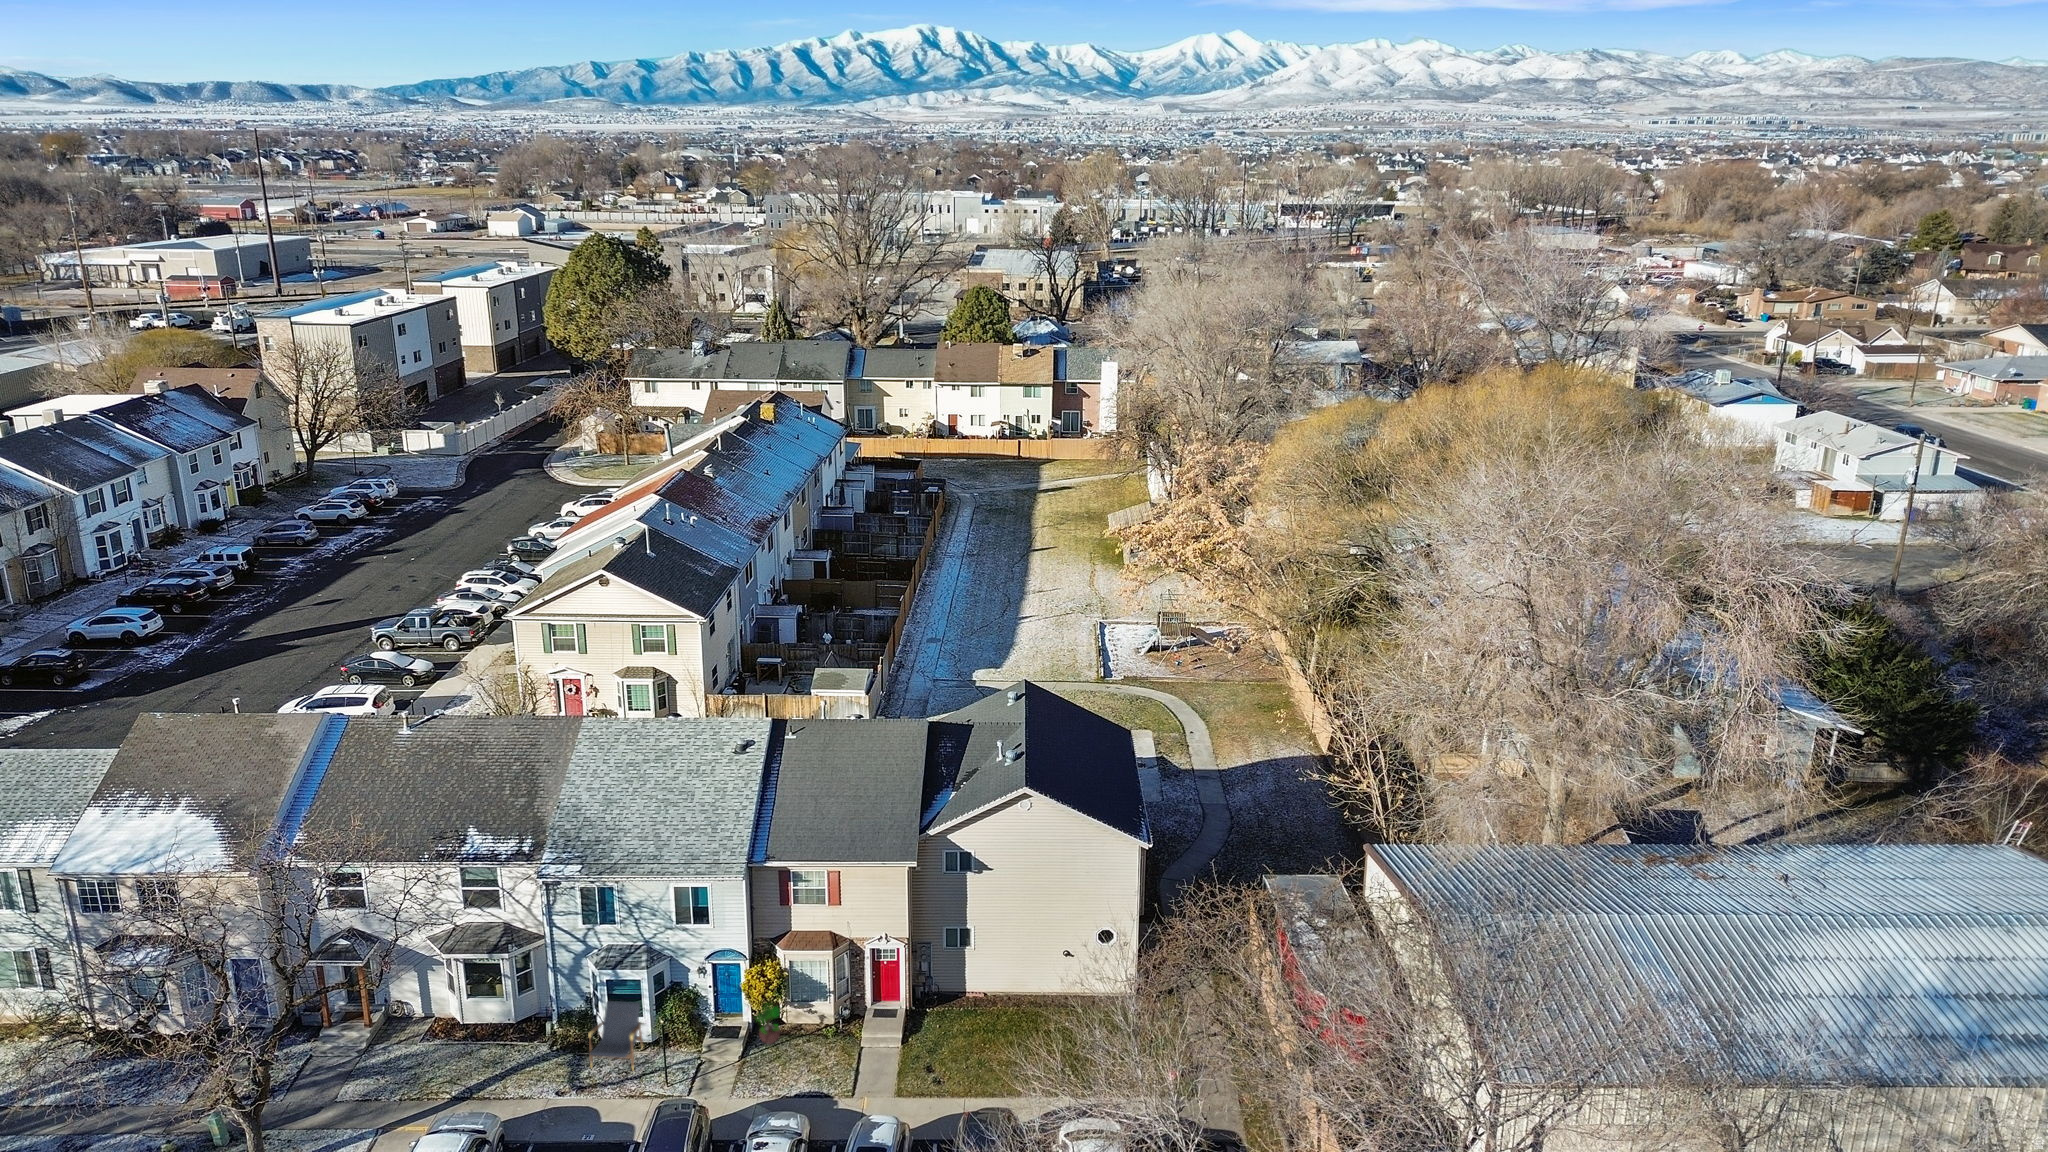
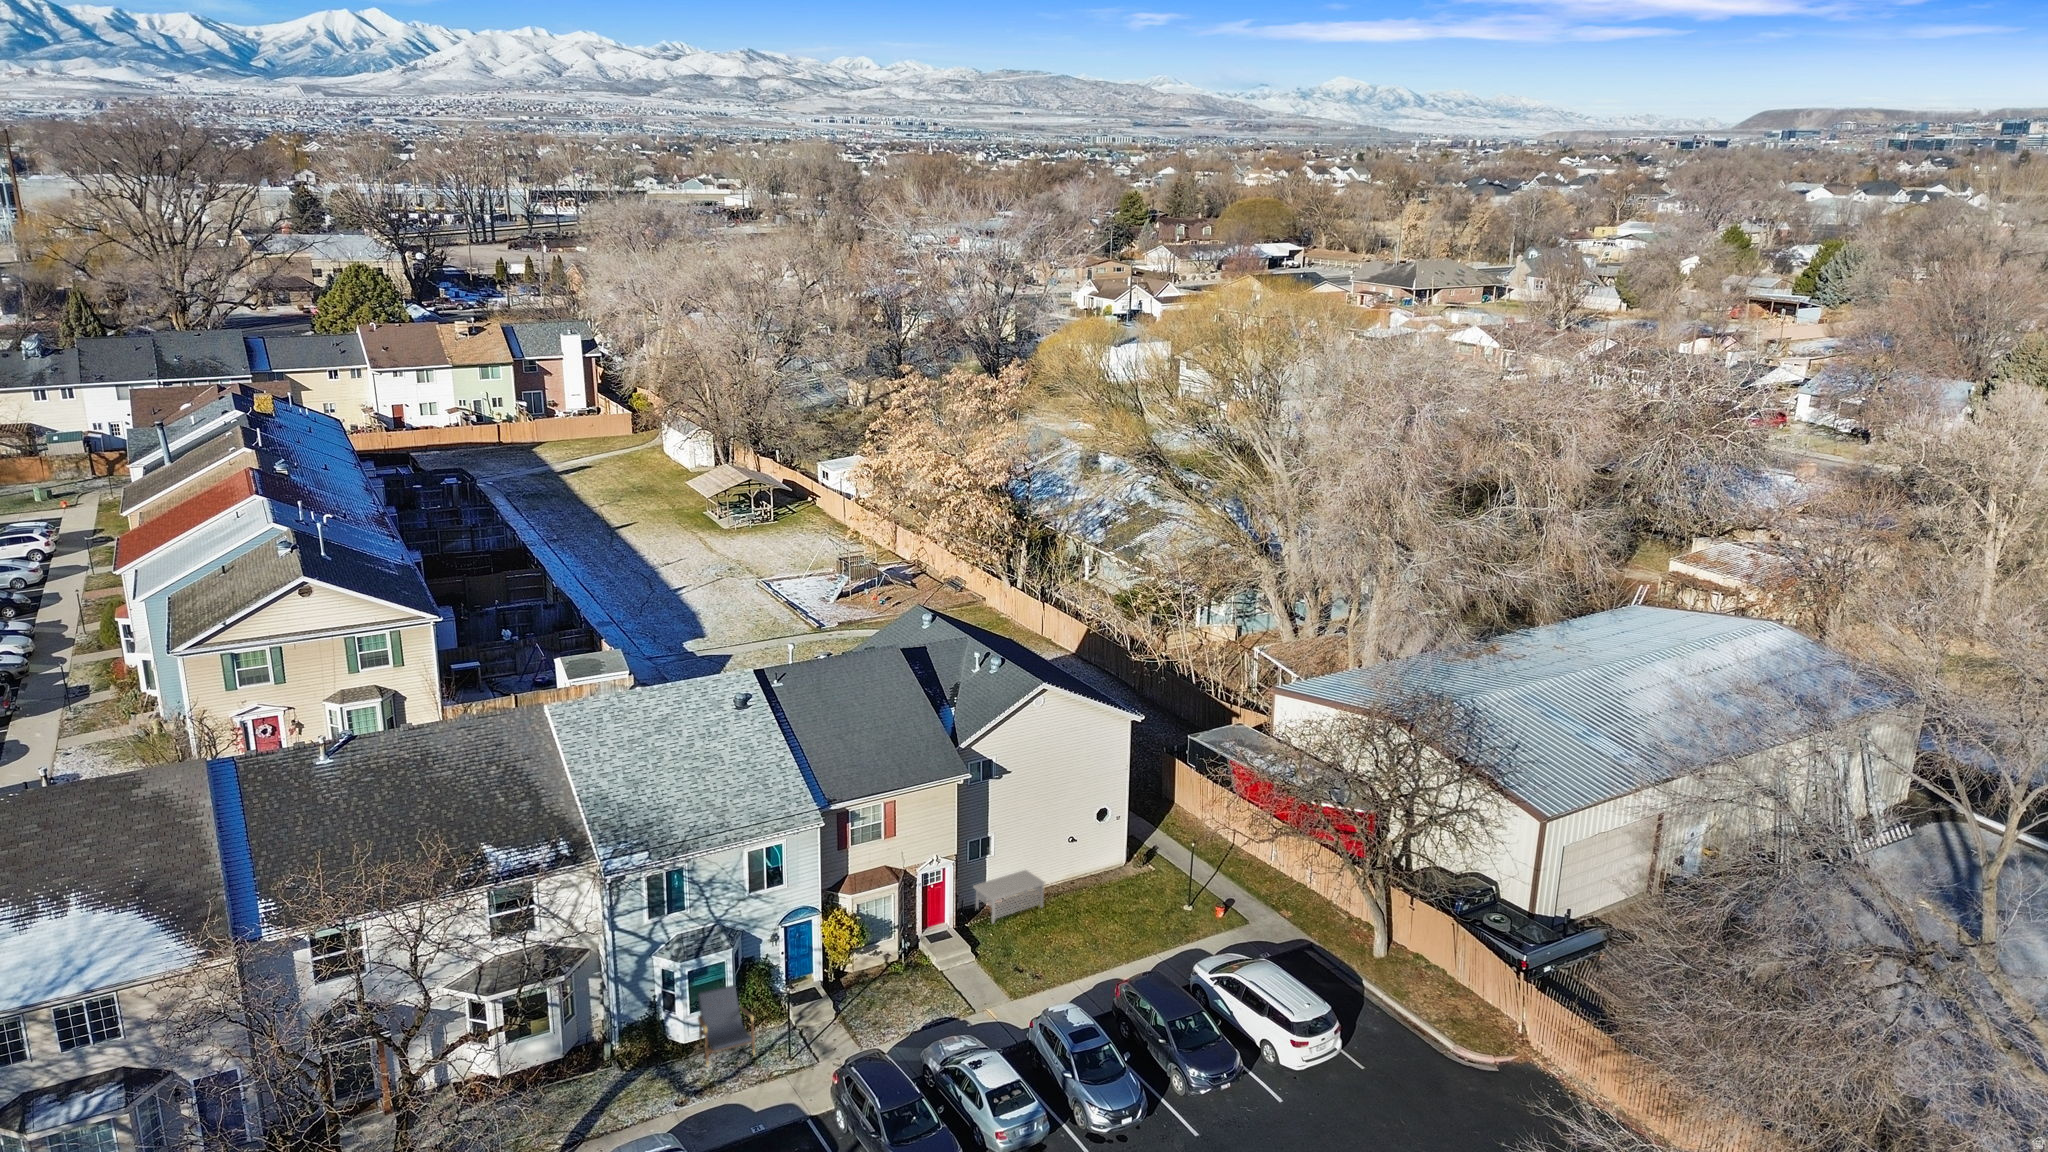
storage bench: none [947,970,1013,1015] -> present [973,870,1045,923]
potted tree: present [756,1005,780,1044] -> none [847,948,876,993]

